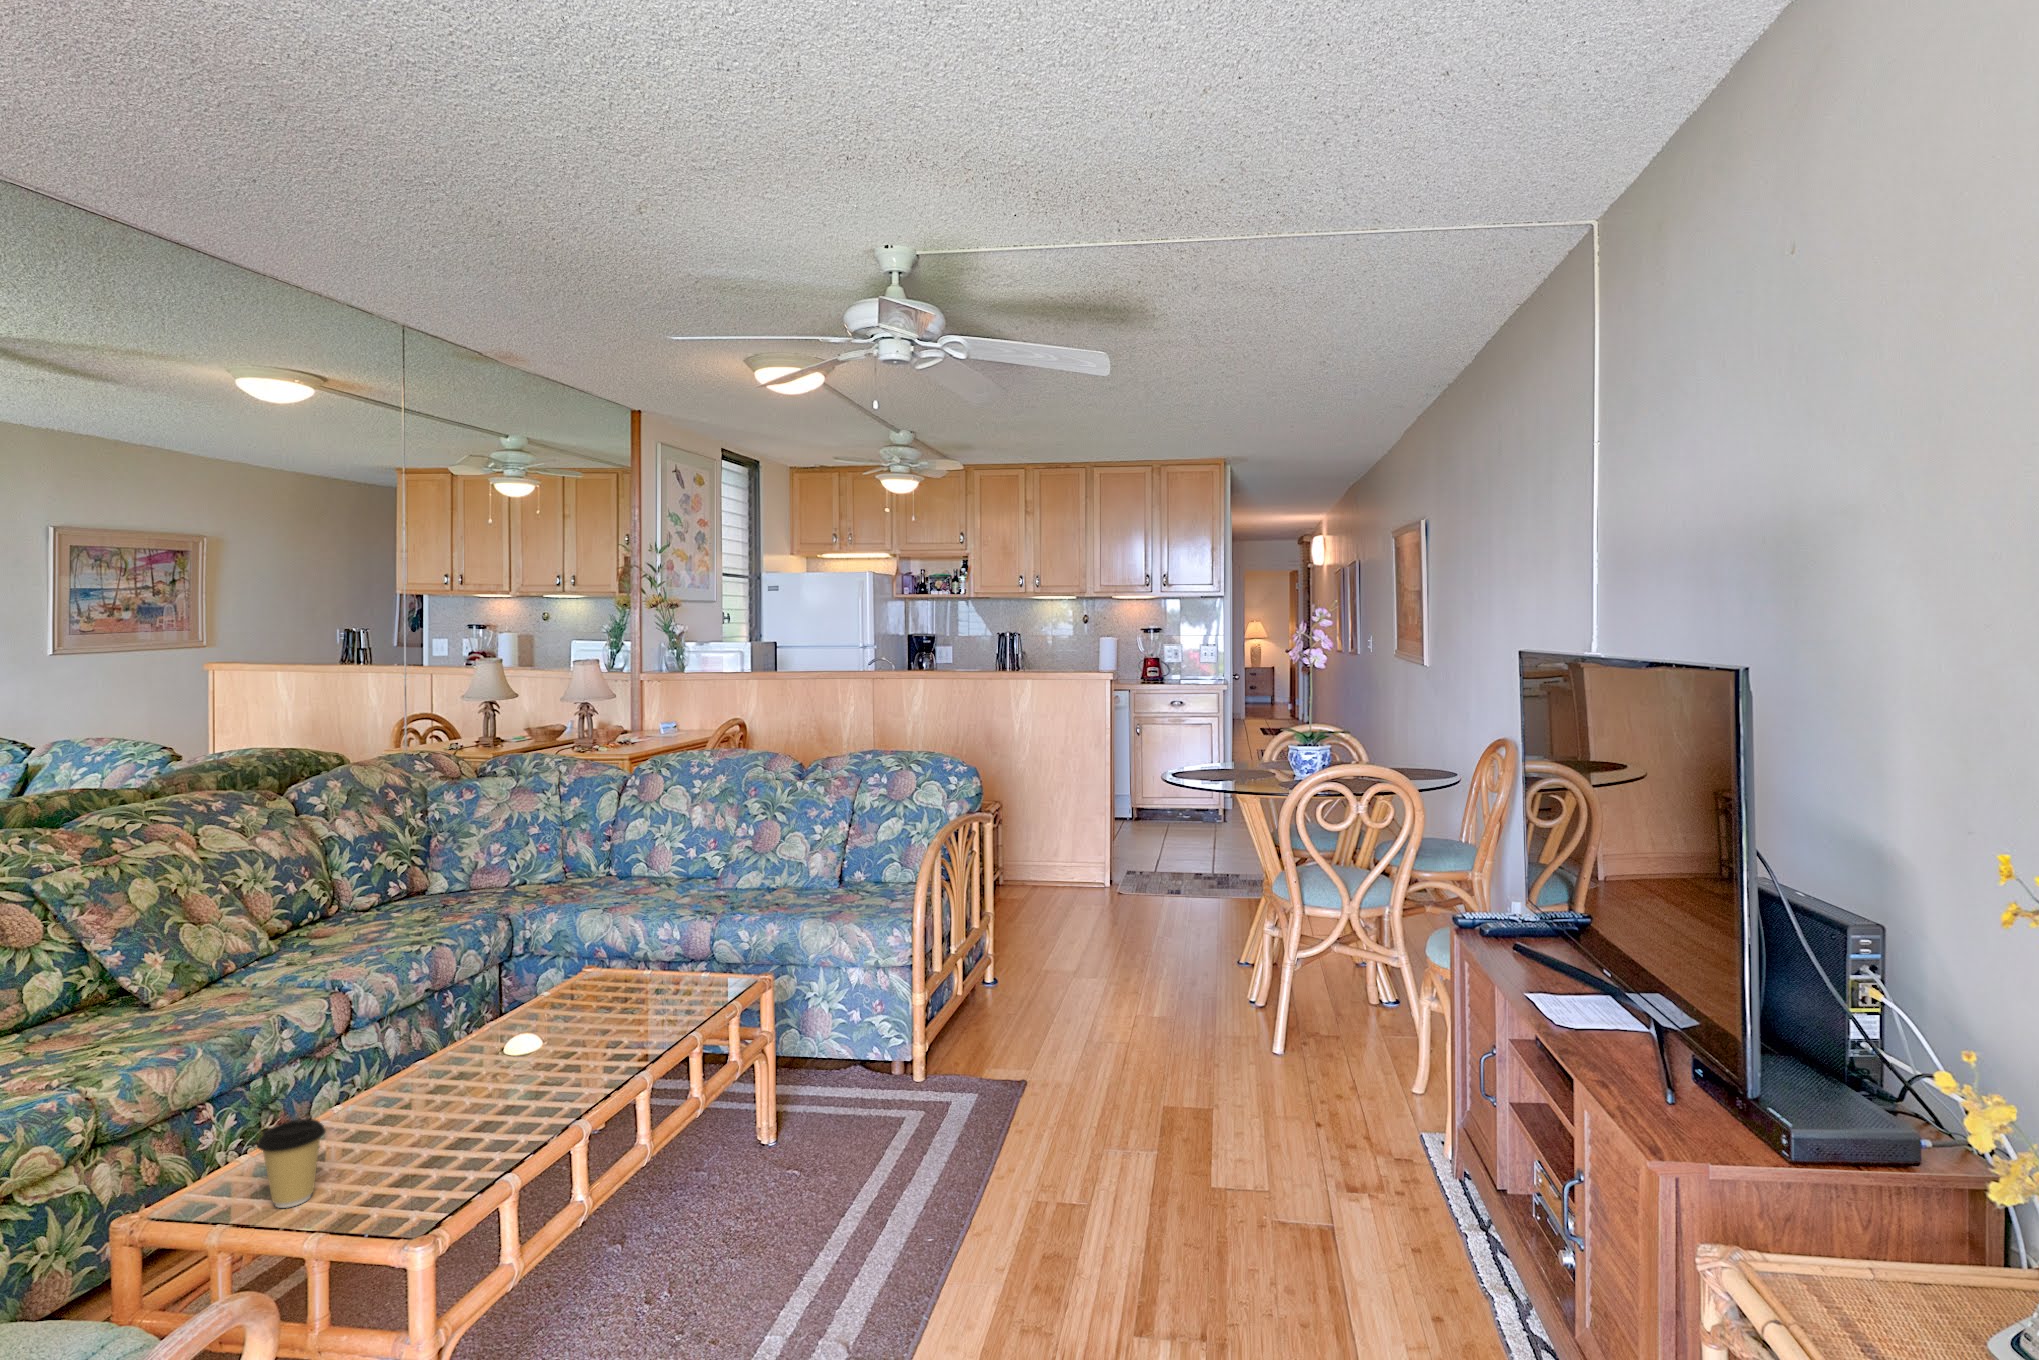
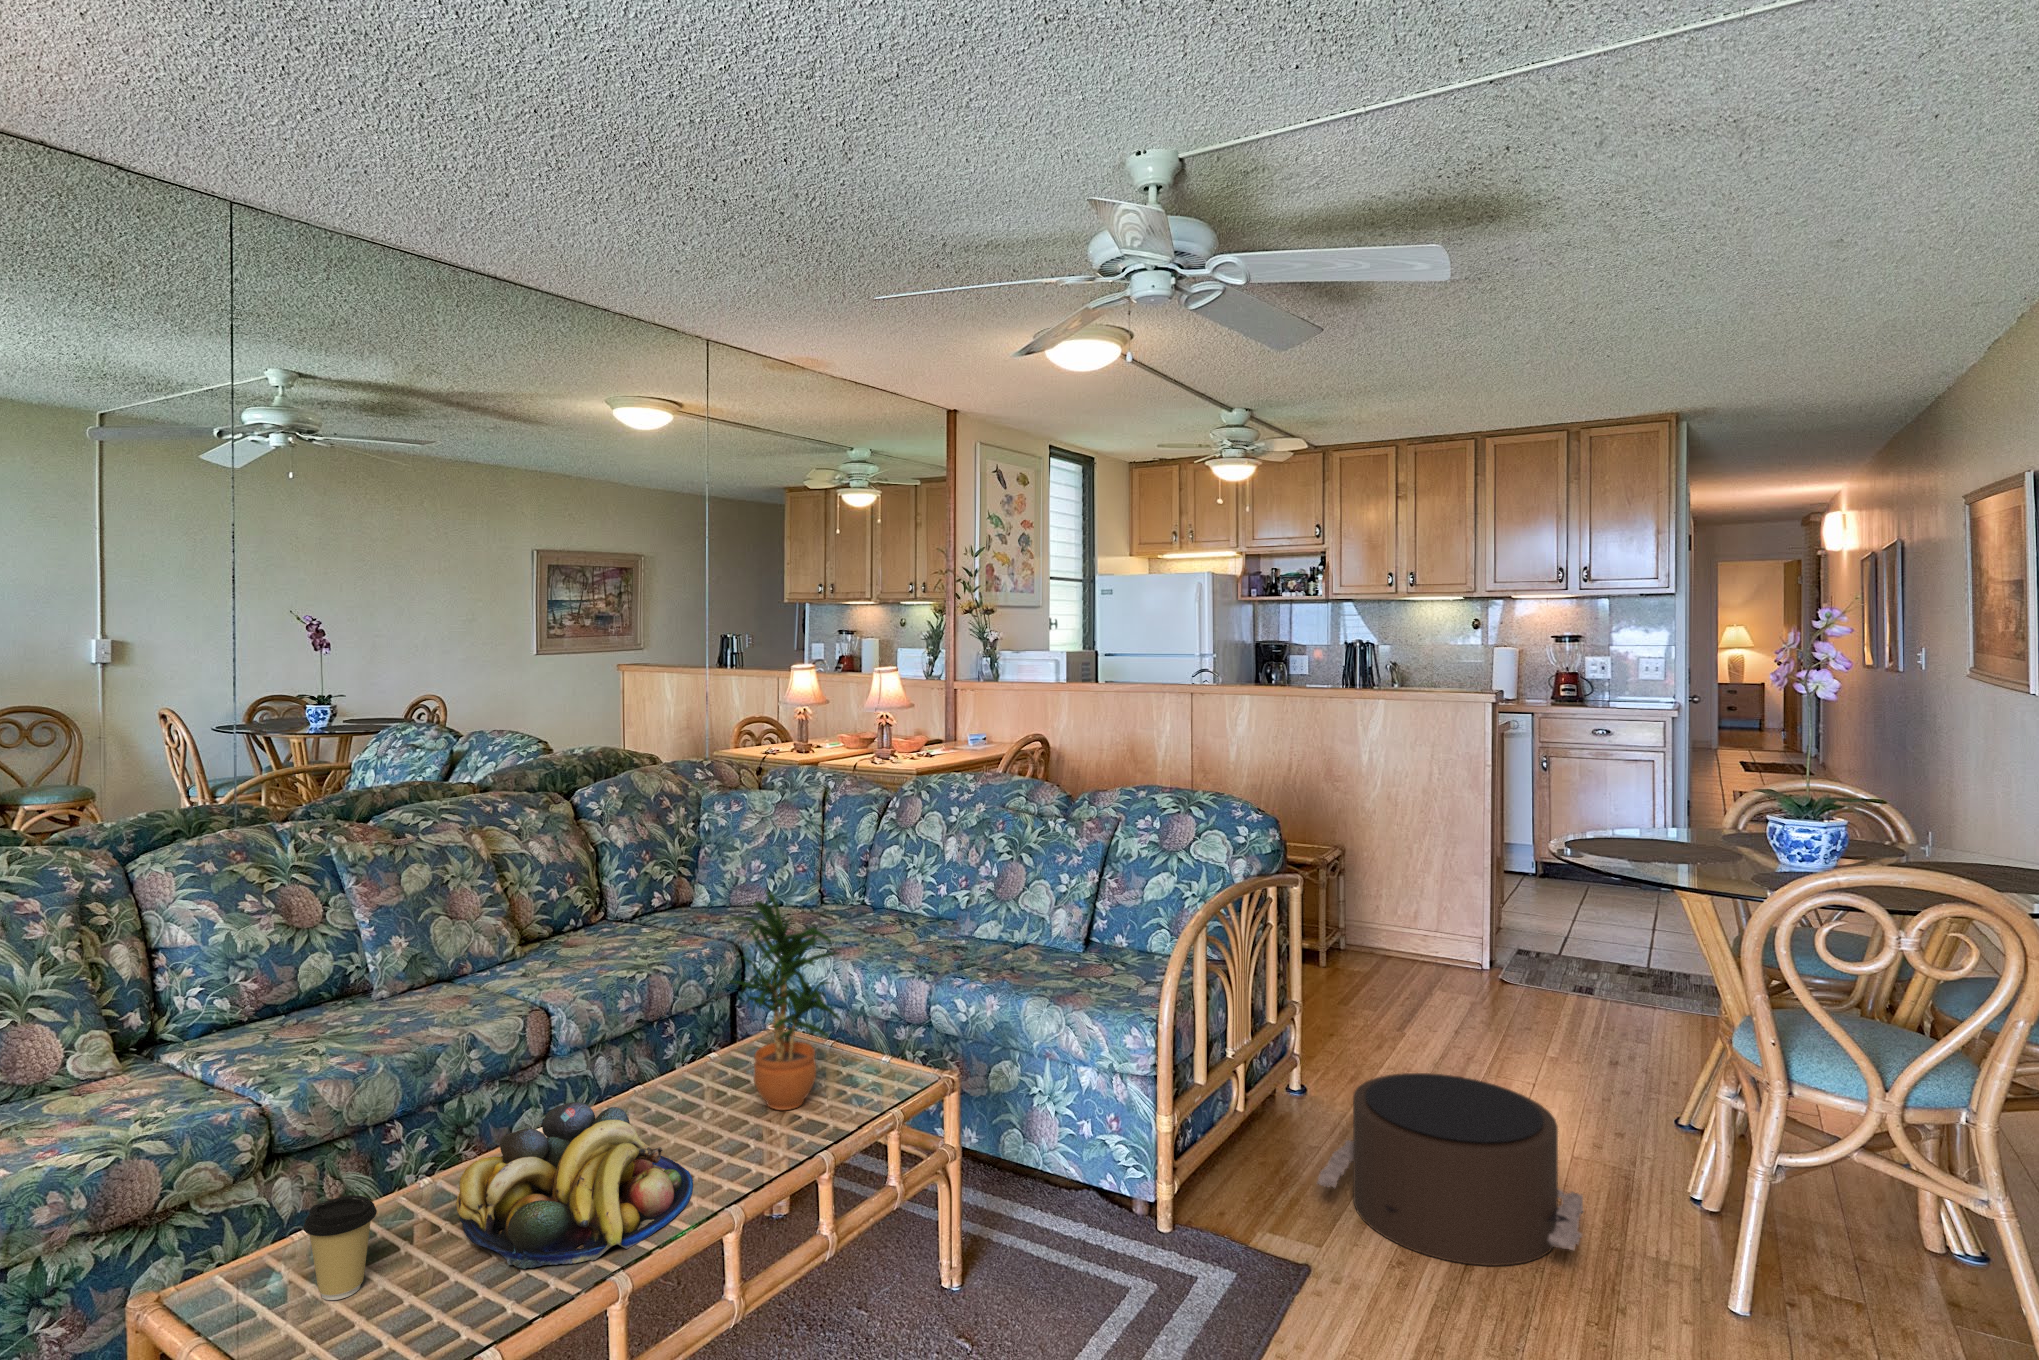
potted plant: none [572,843,675,1024] -> present [730,892,840,1110]
pouf: none [1024,943,1197,1063] -> present [1317,1073,1583,1266]
fruit bowl: none [373,1029,586,1153] -> present [456,1102,693,1269]

